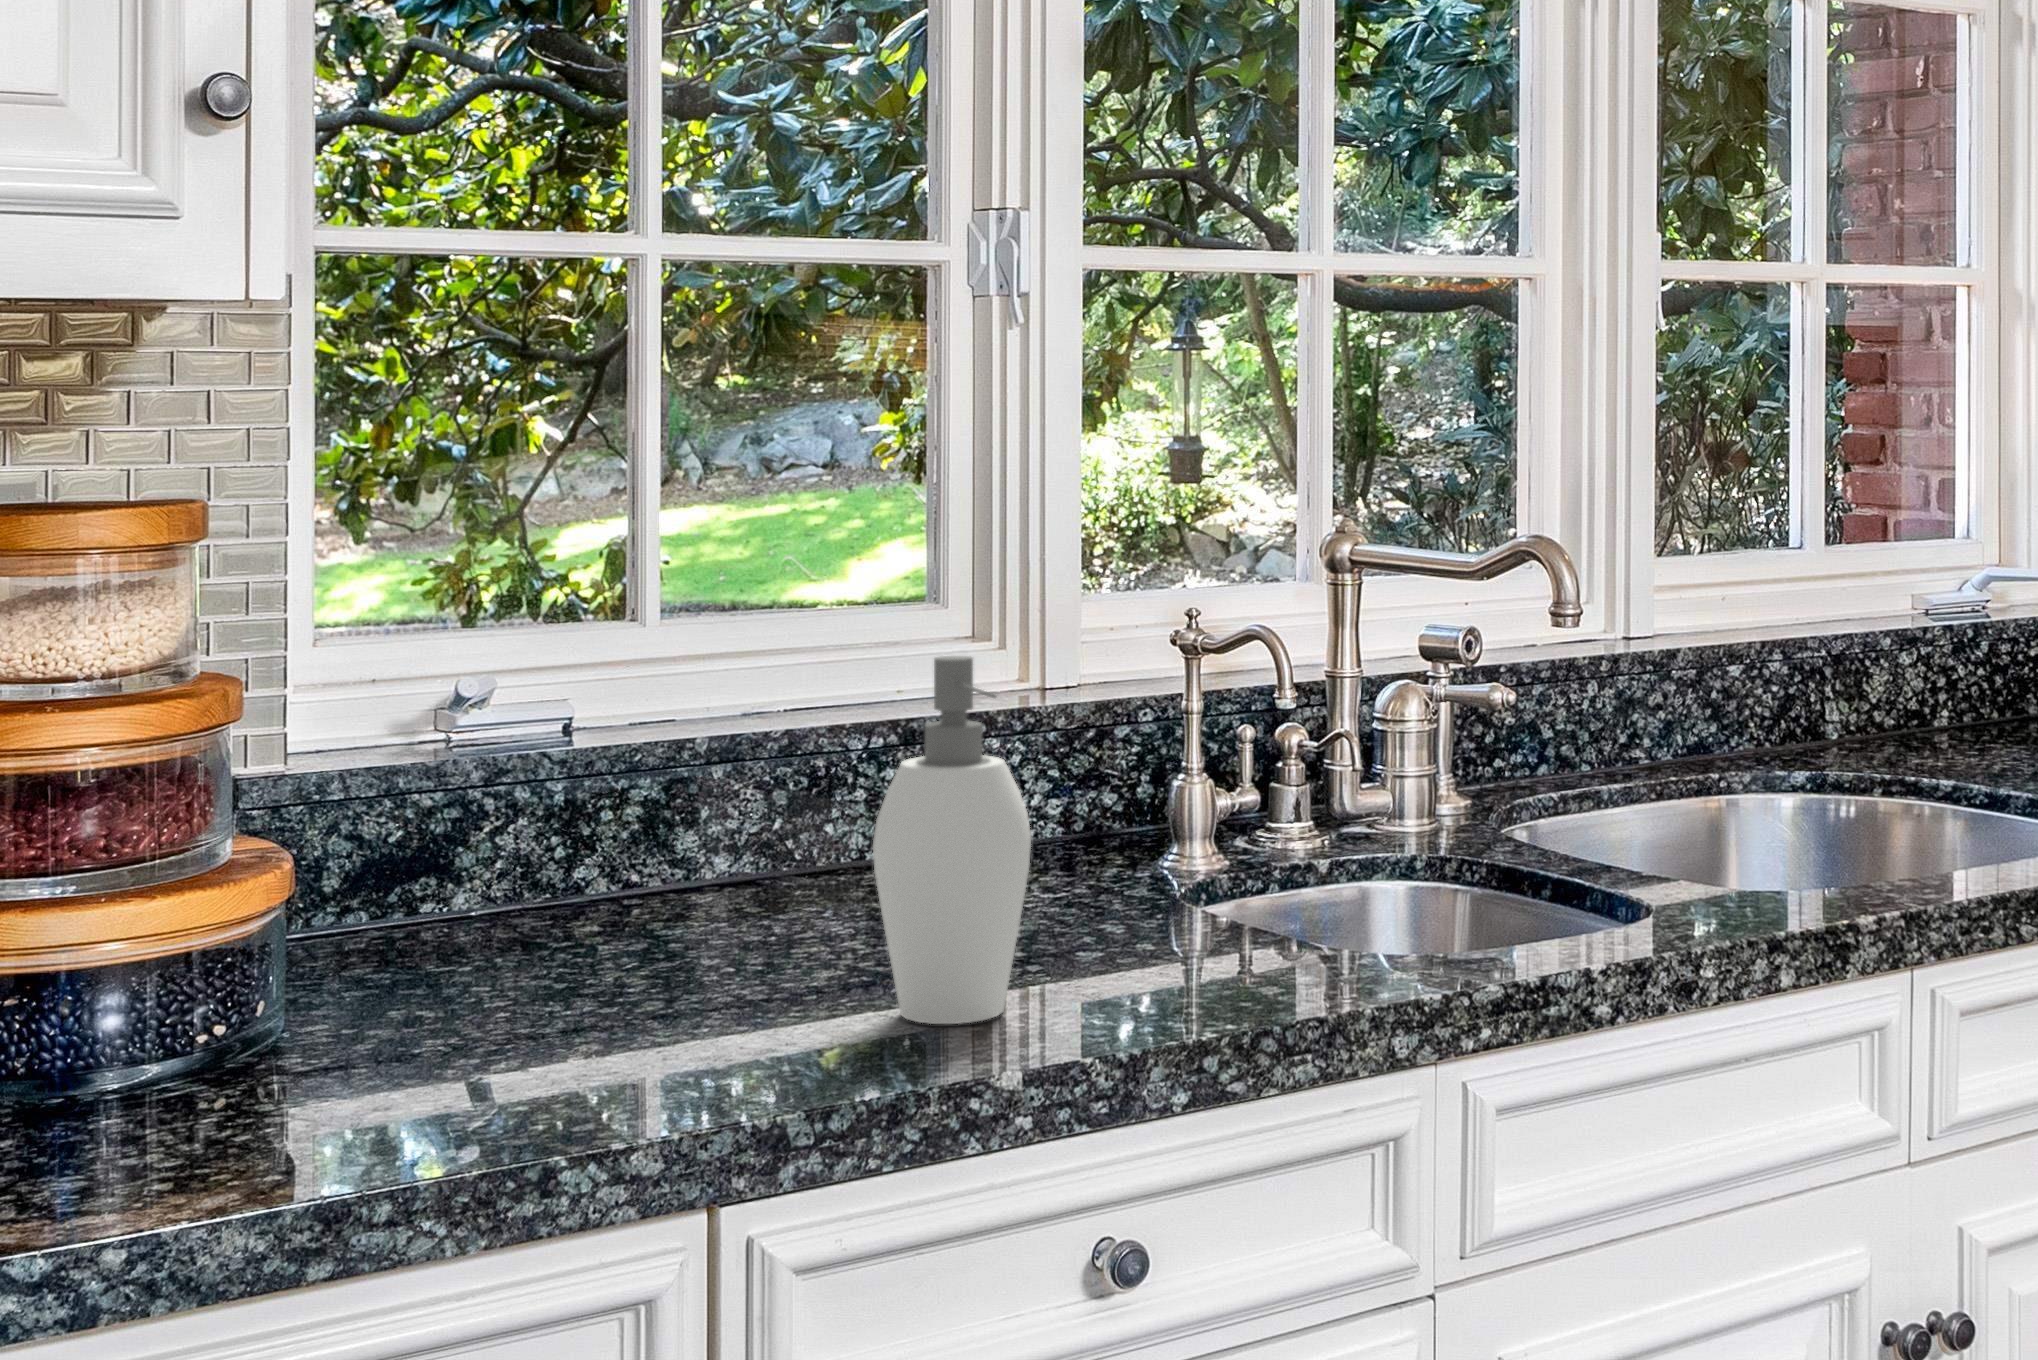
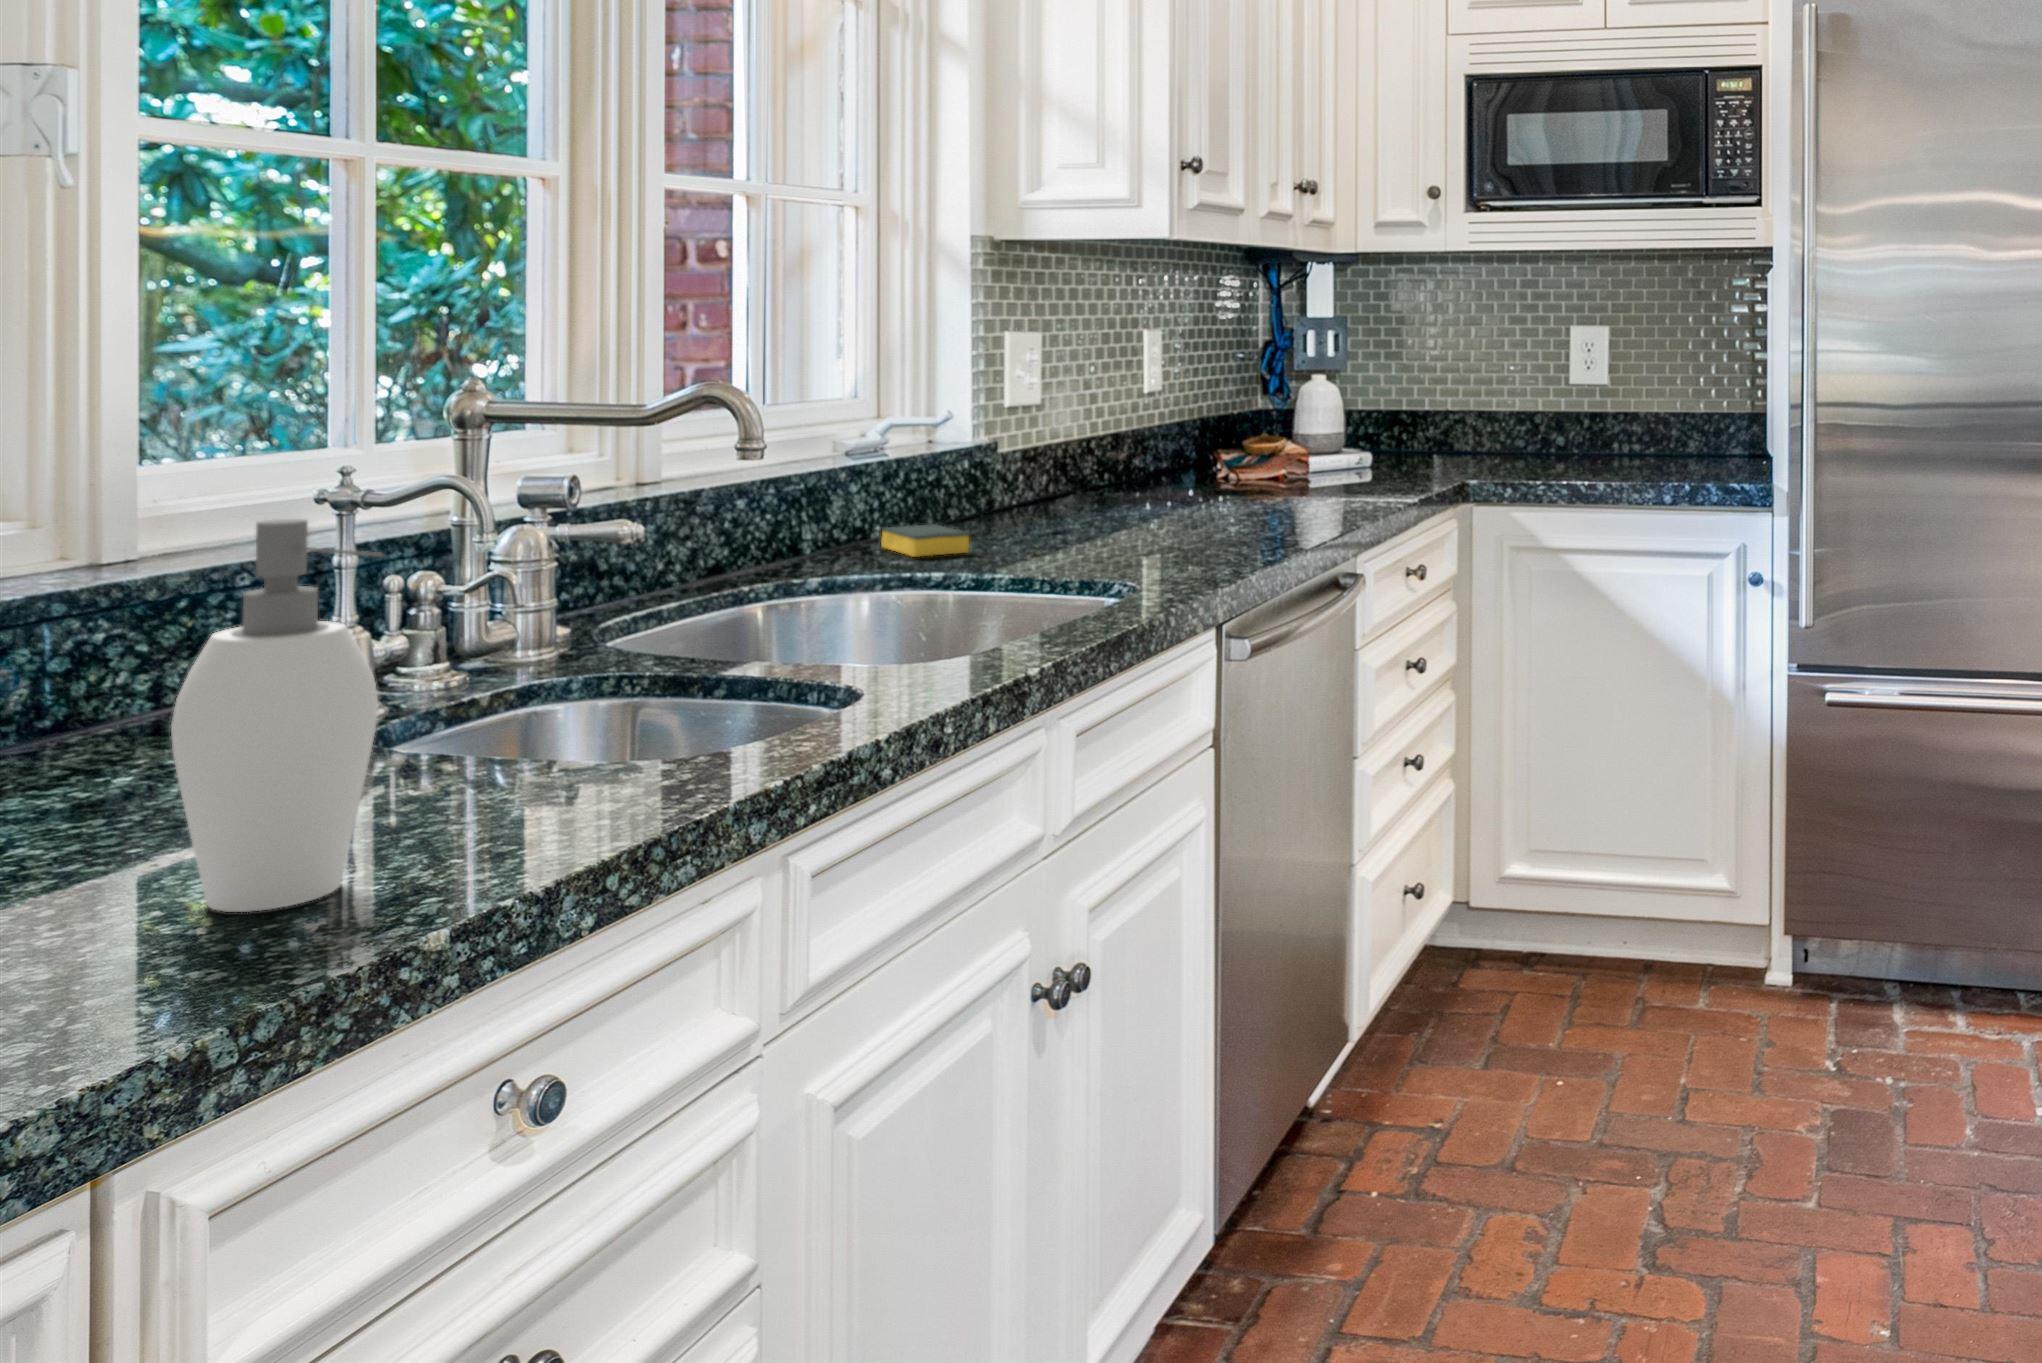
sponge: none [1929,714,2027,758] -> present [881,524,969,557]

